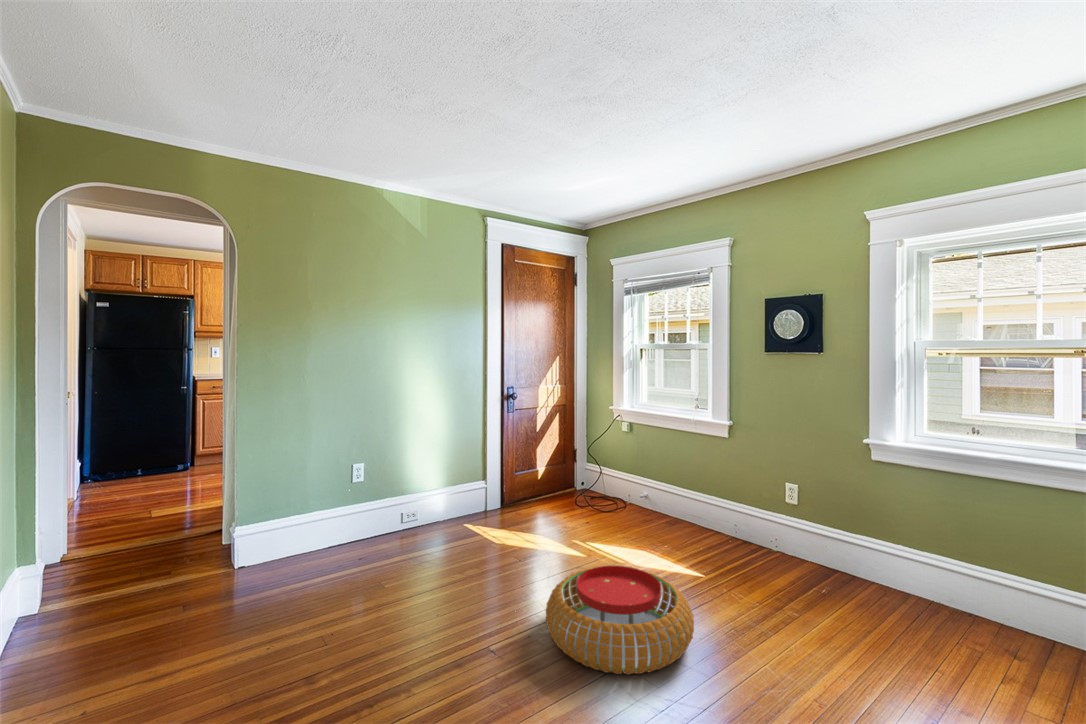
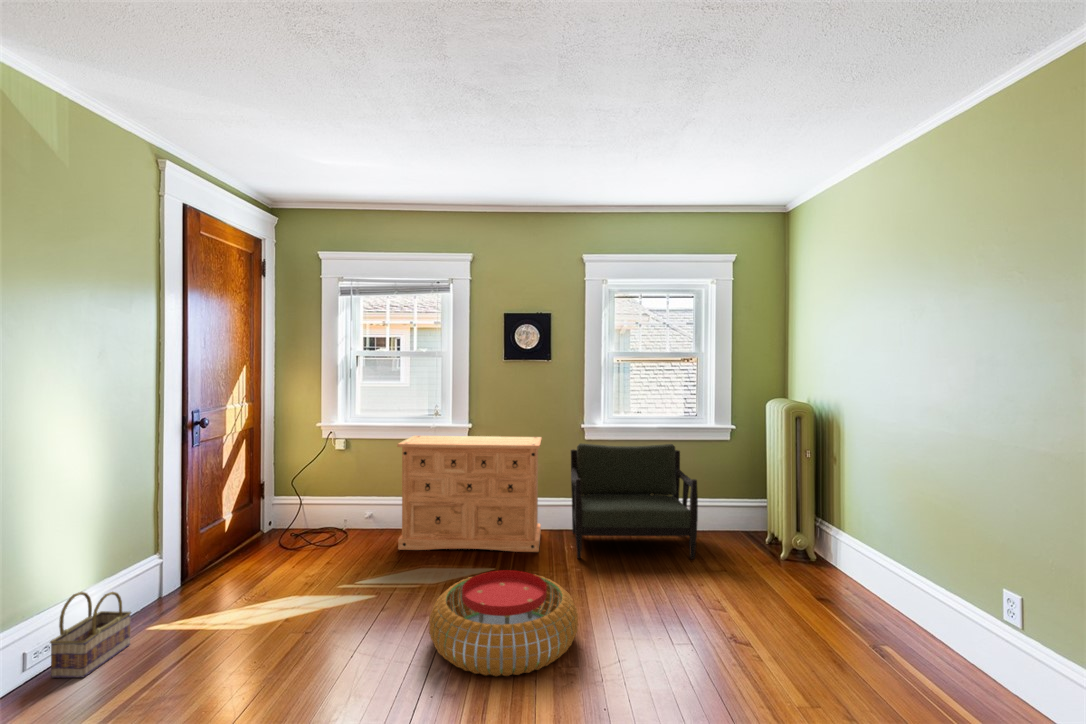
dresser: none [644,426,804,577] -> present [397,436,542,552]
armchair: none [802,461,1031,674] -> present [571,443,698,559]
basket: none [401,494,443,543] -> present [50,592,131,678]

